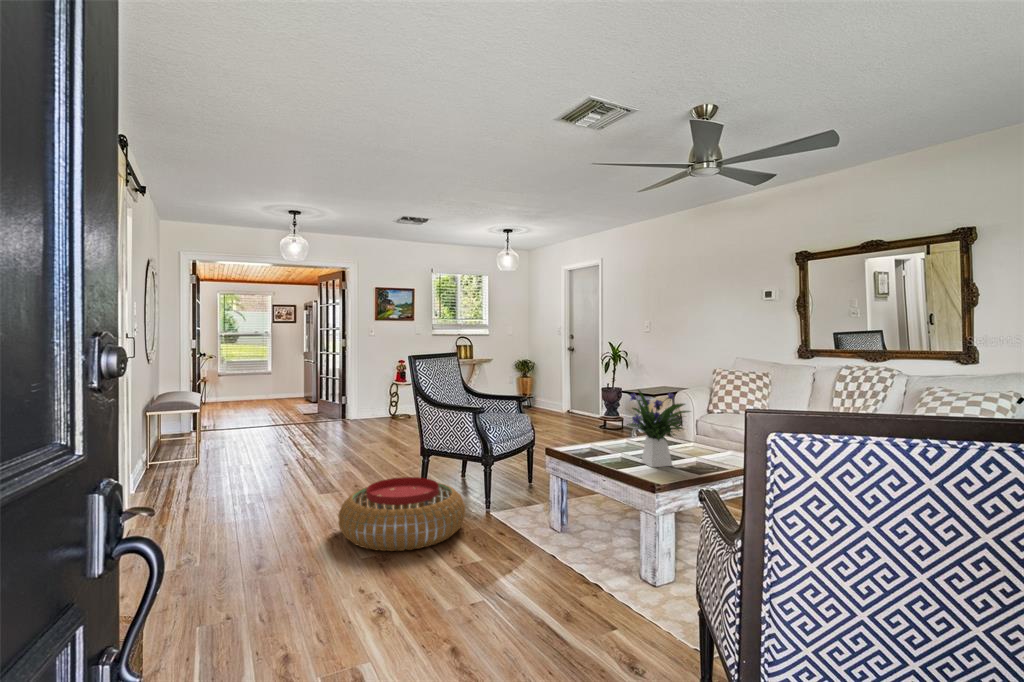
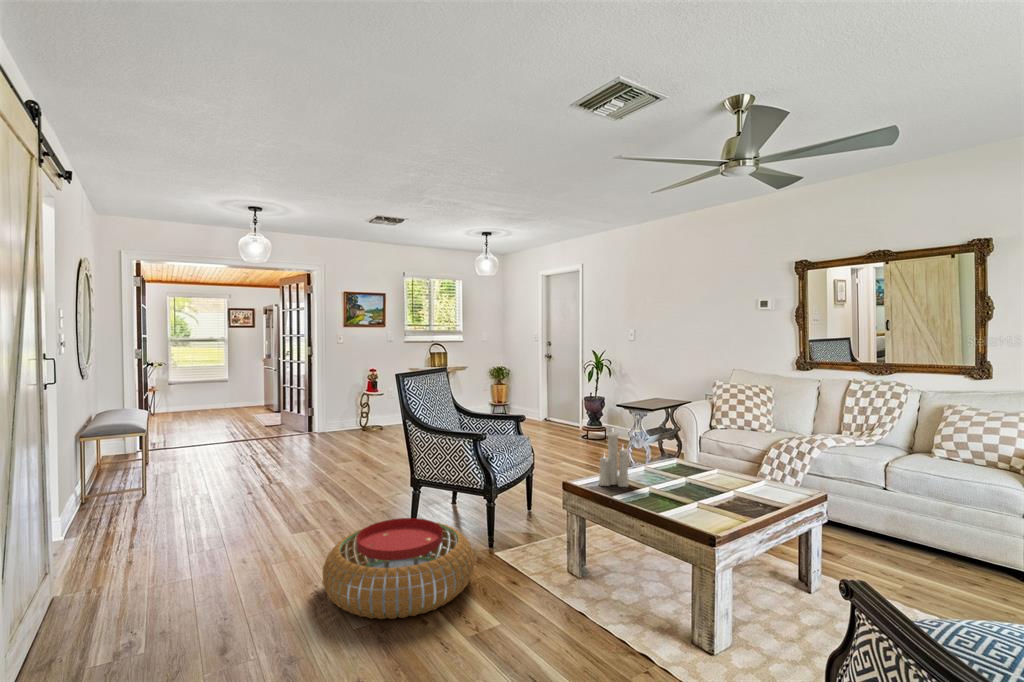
flower arrangement: present [627,390,690,467] -> none [656,418,747,508]
candle: none [576,396,603,454] -> present [599,431,629,487]

